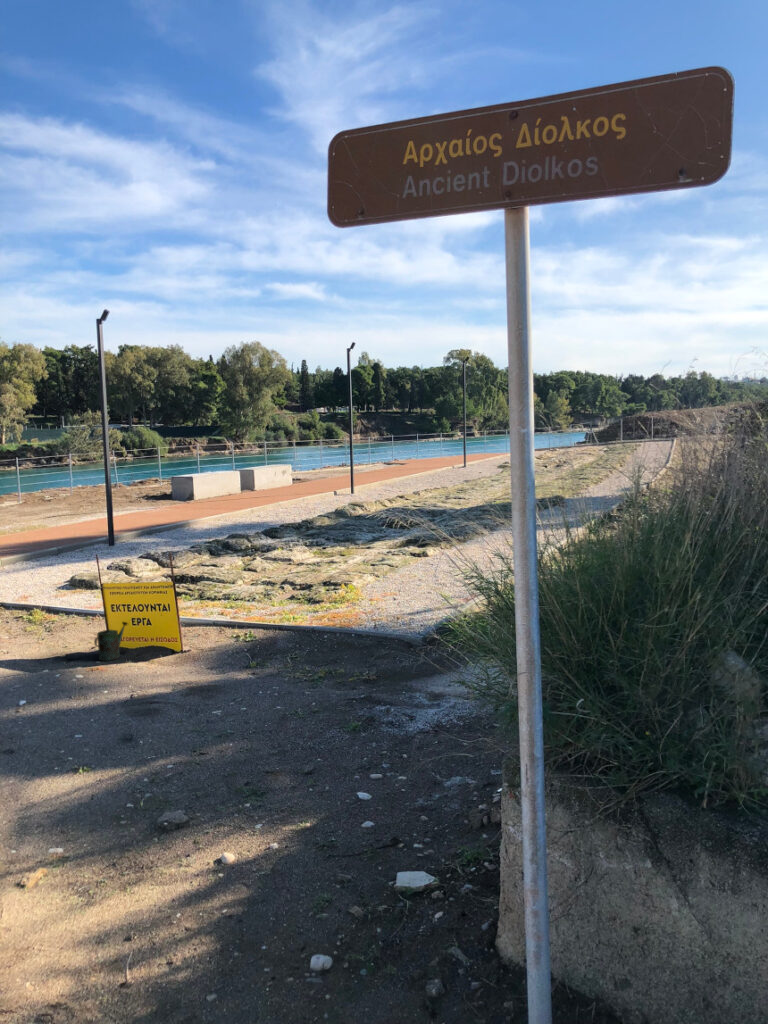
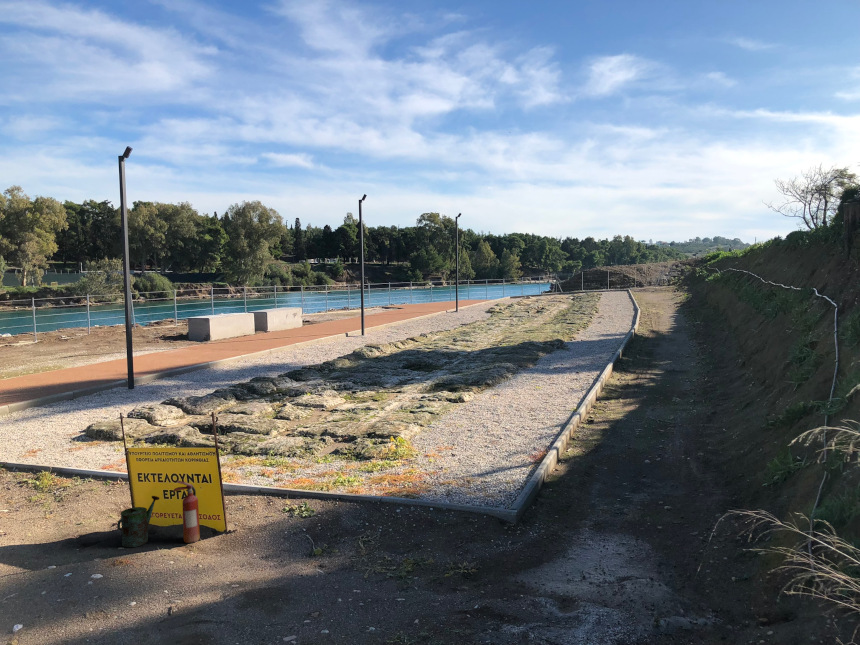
fire extinguisher: none [138,608,161,659] -> present [173,481,200,543]

